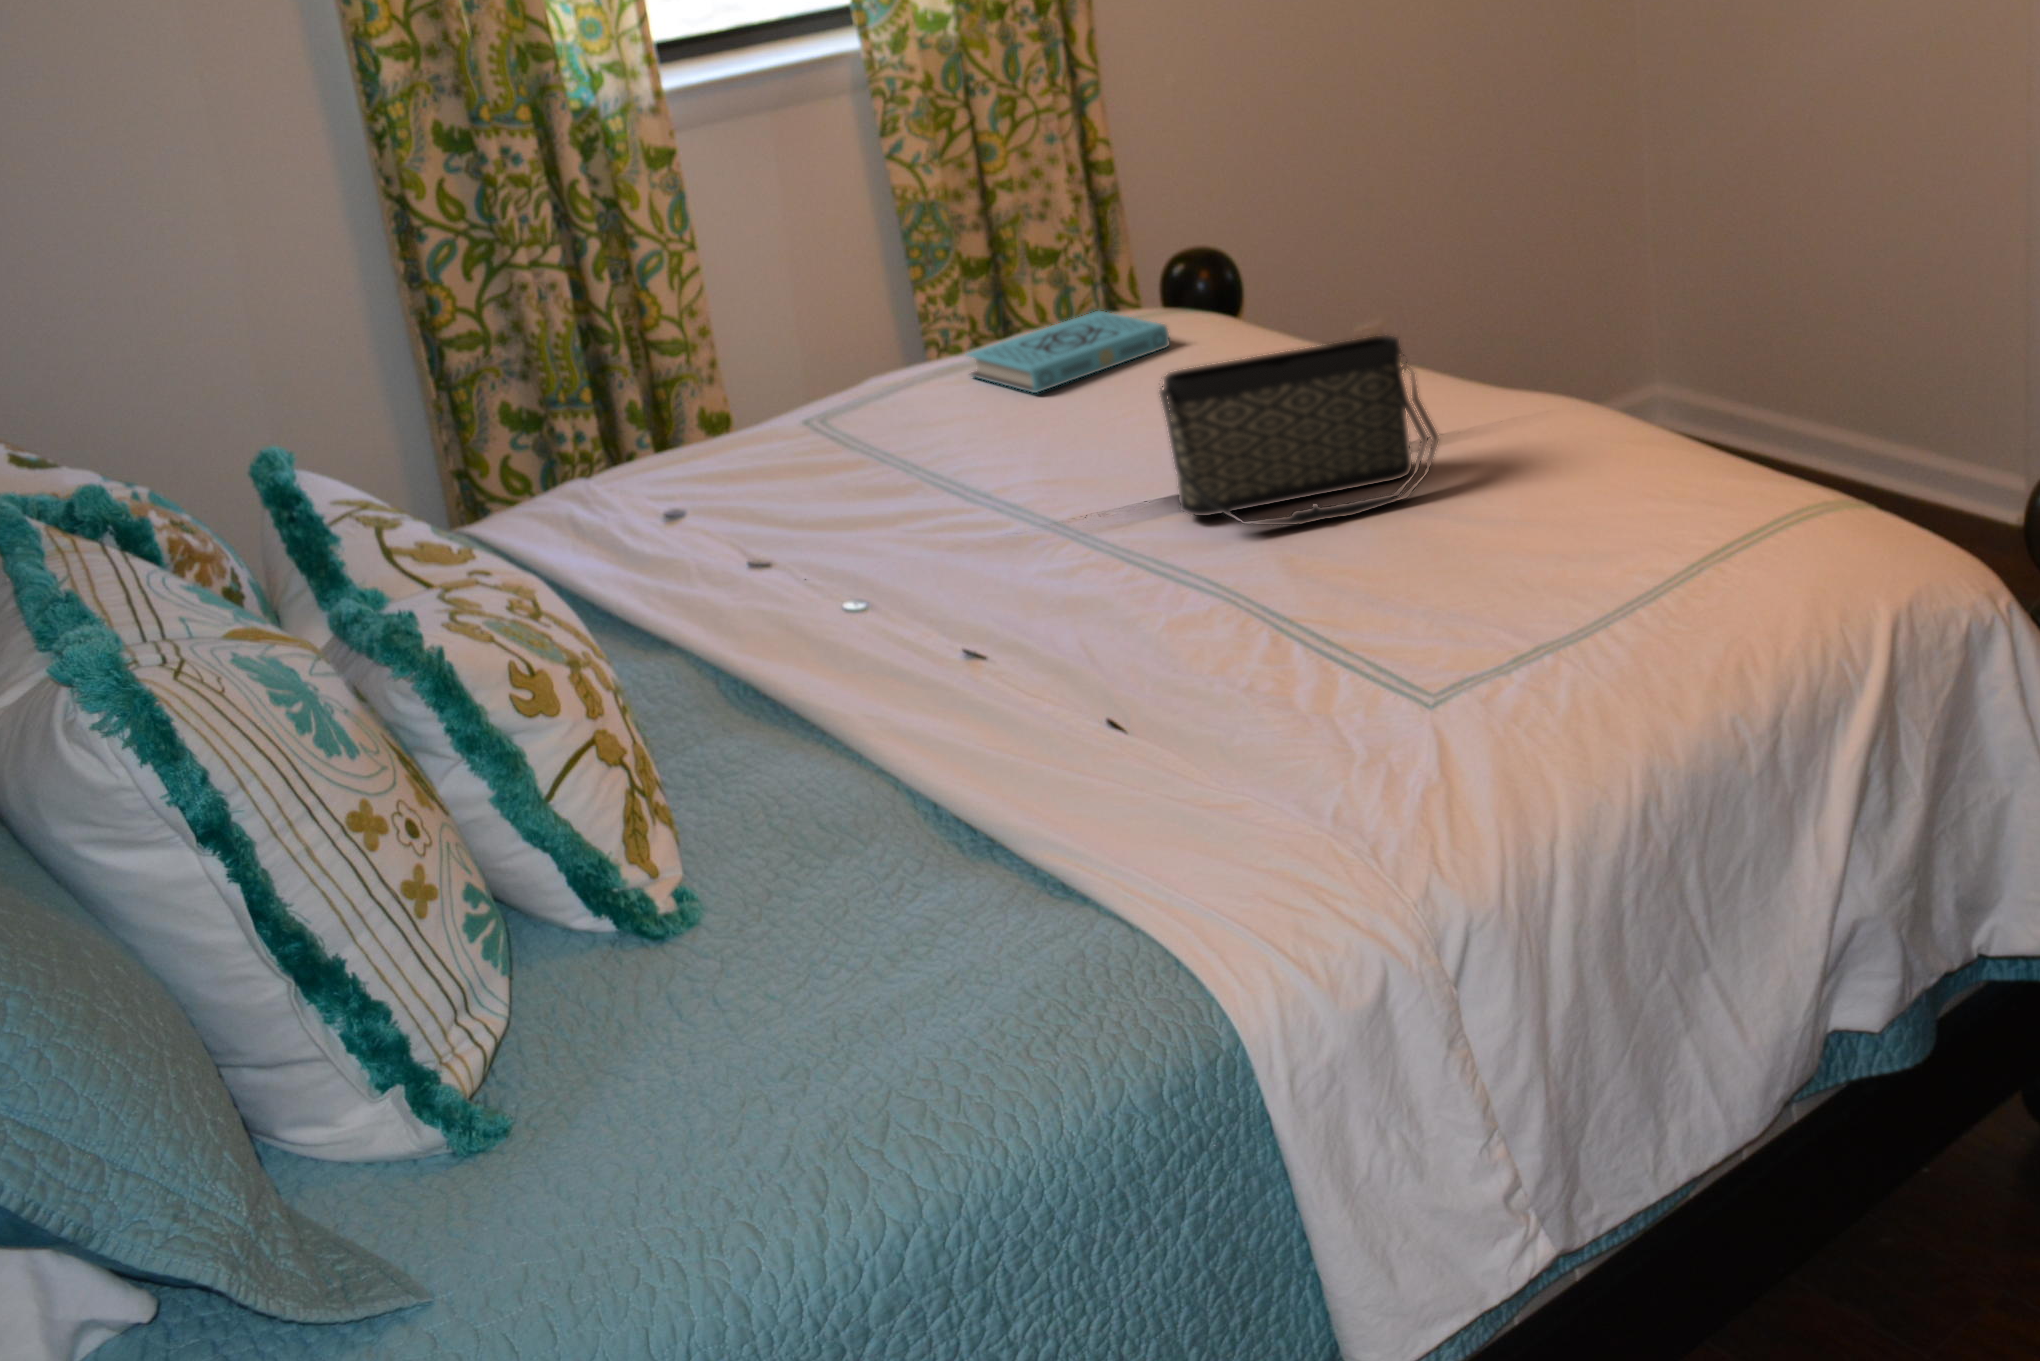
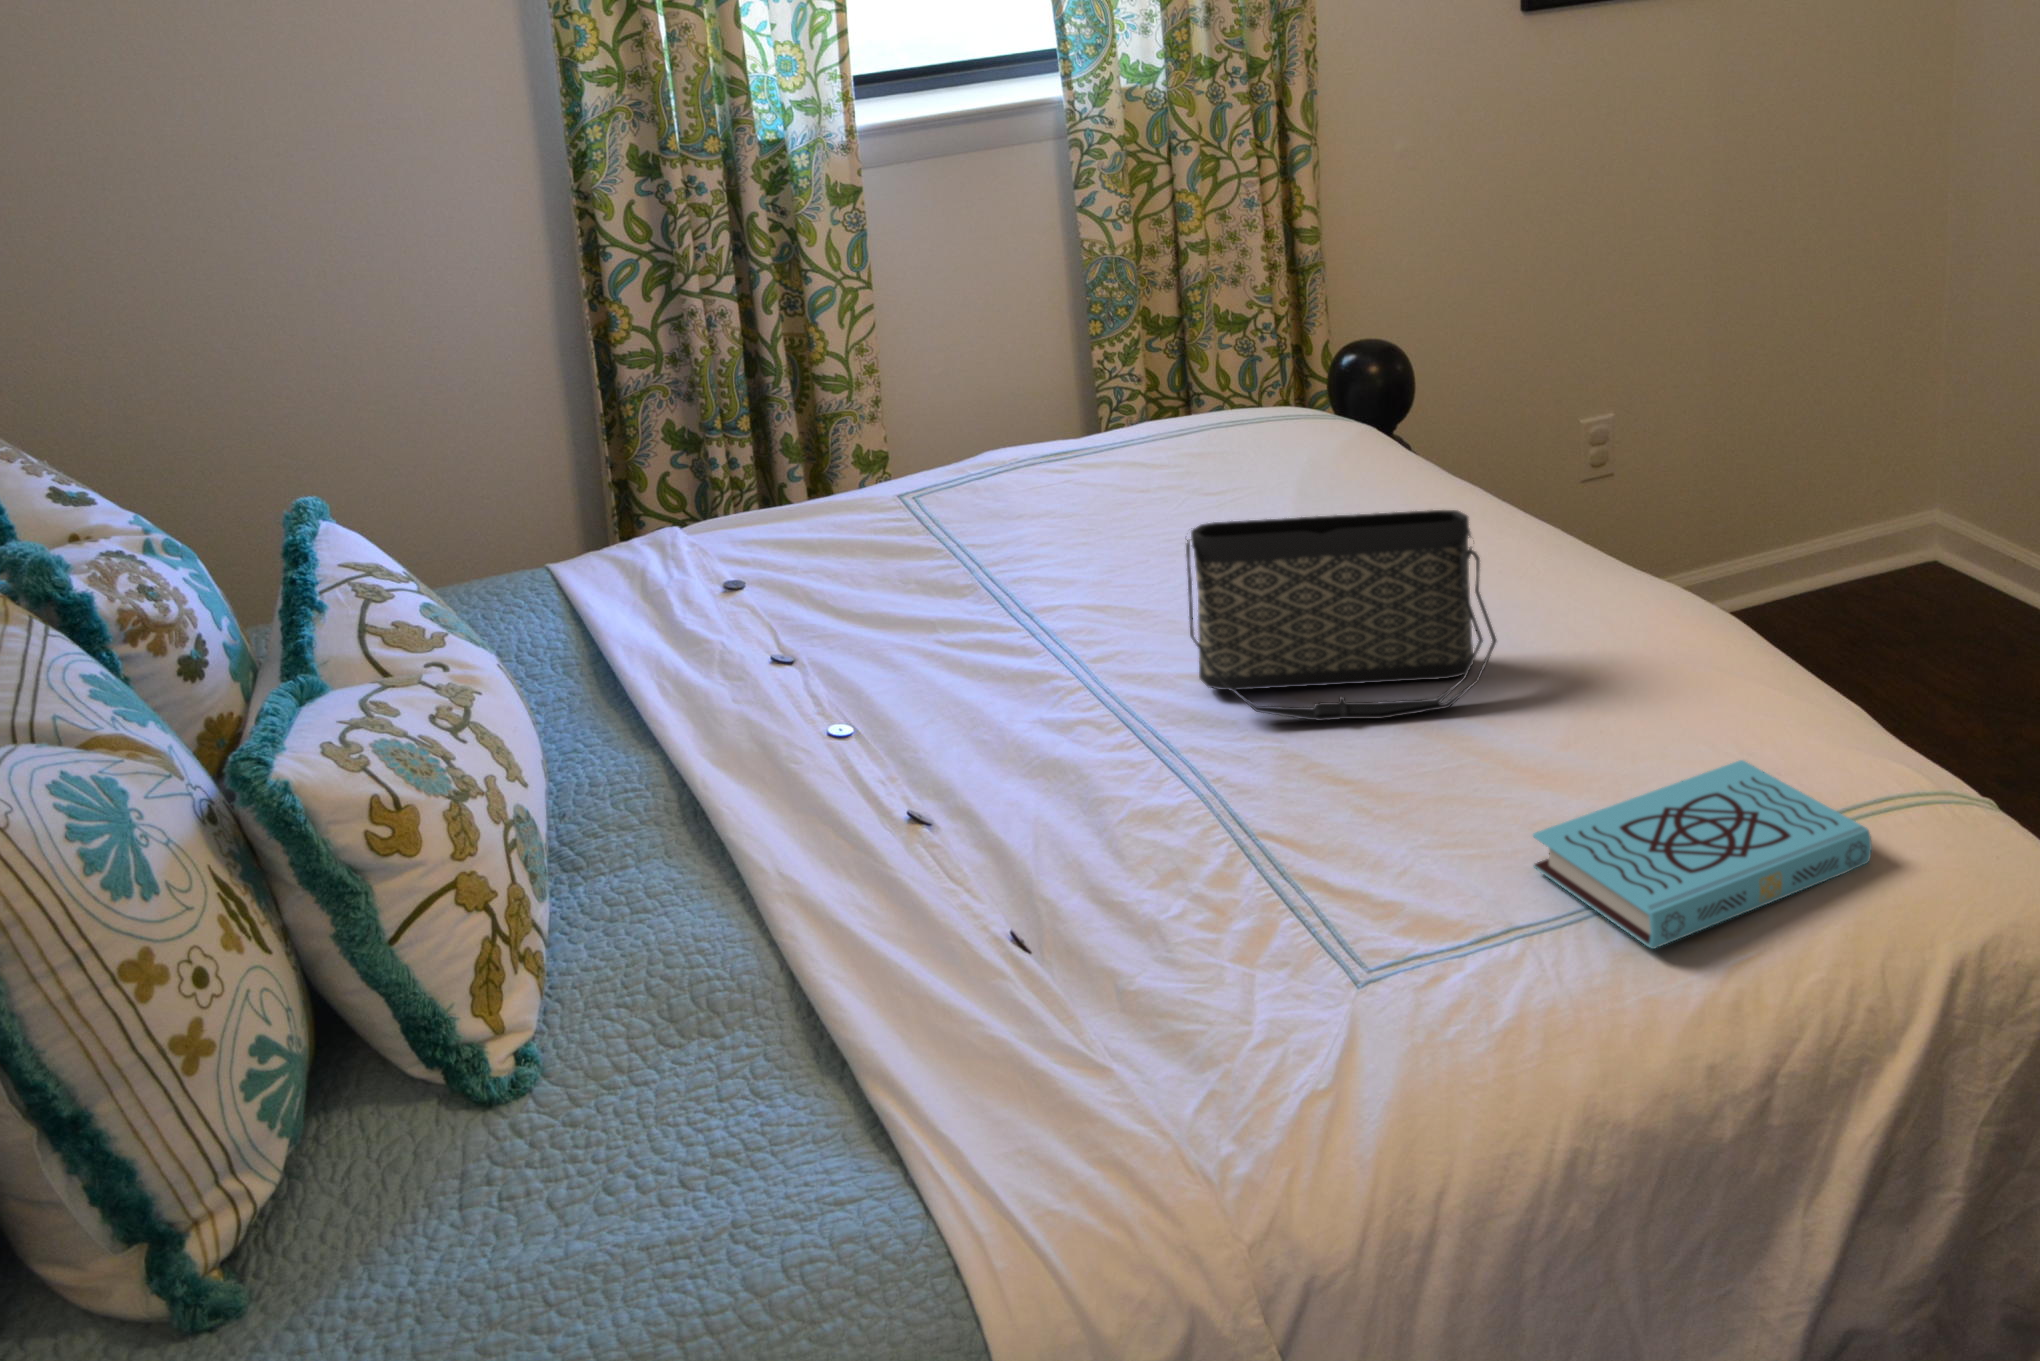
book: present [967,311,1170,393] -> present [1533,760,1872,949]

